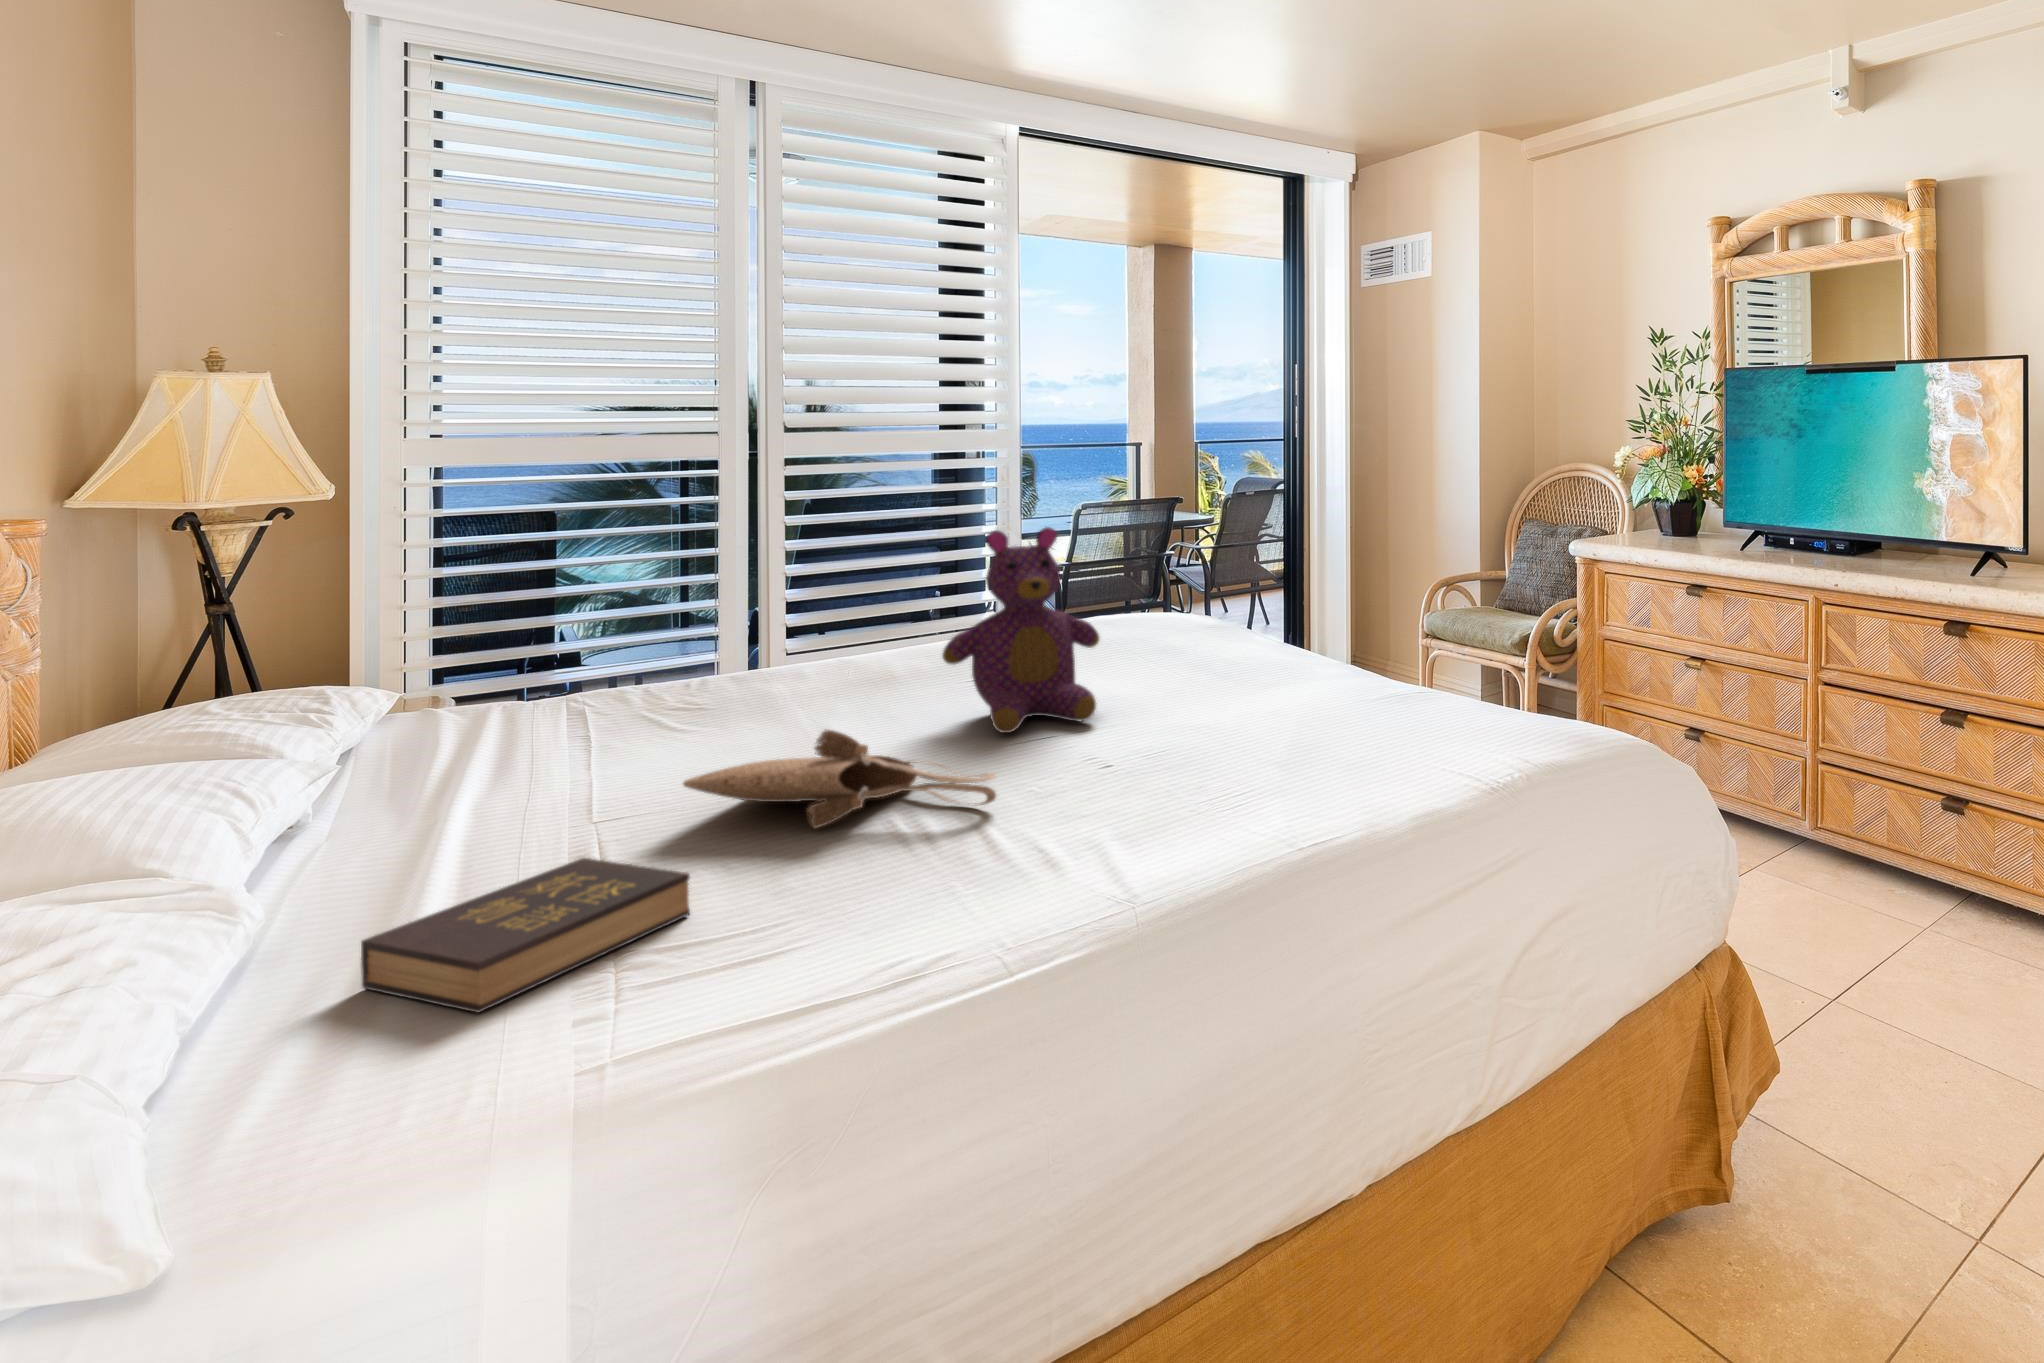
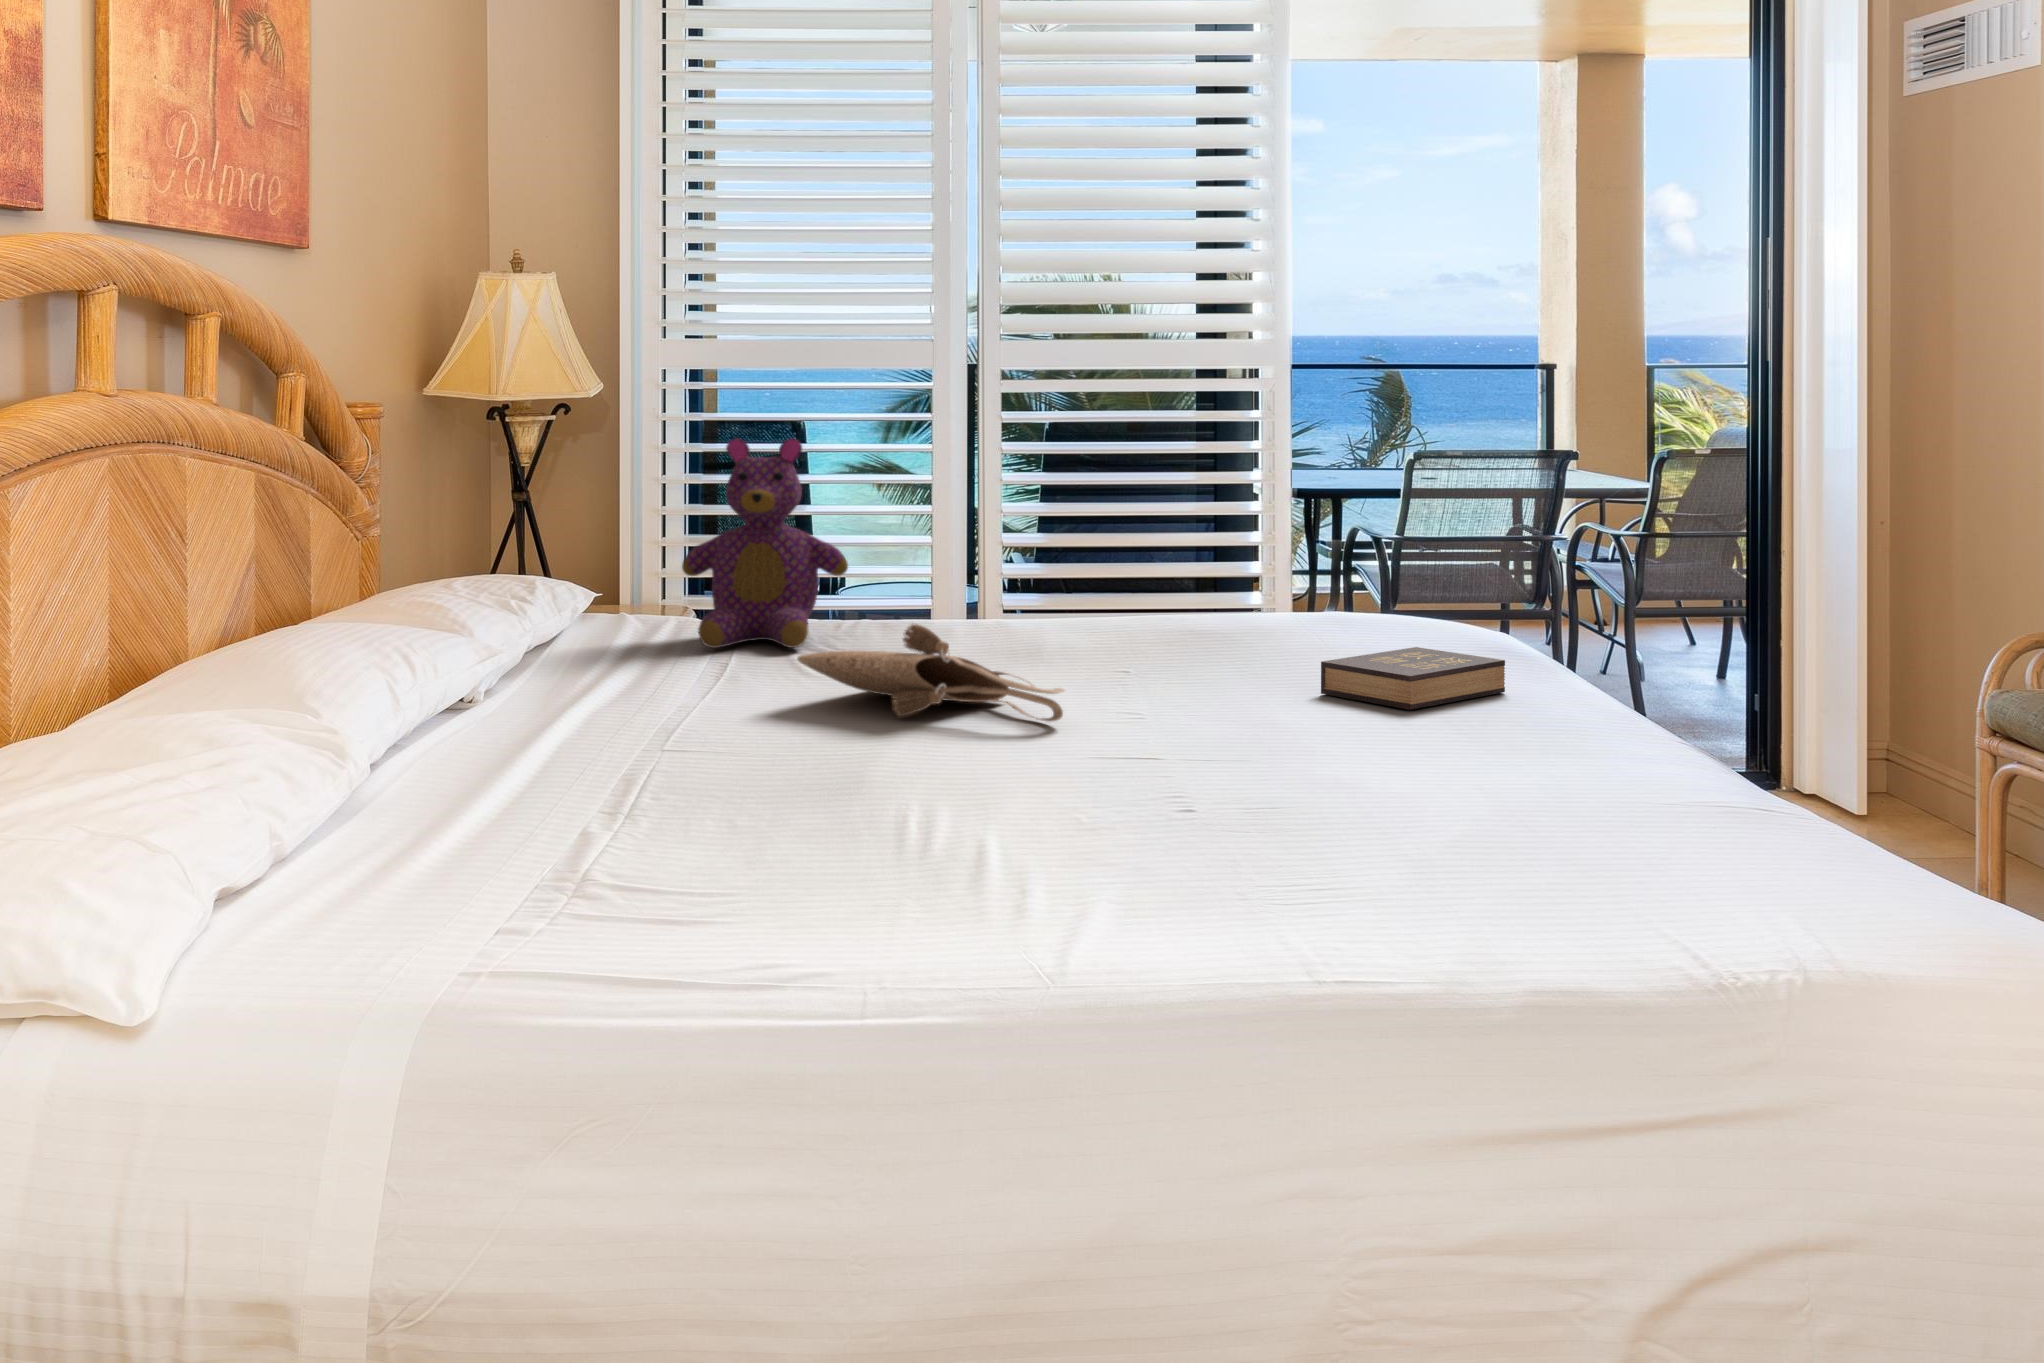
teddy bear: present [943,527,1099,733] -> present [682,438,848,648]
hardback book: present [361,858,690,1013] -> present [1321,647,1505,710]

